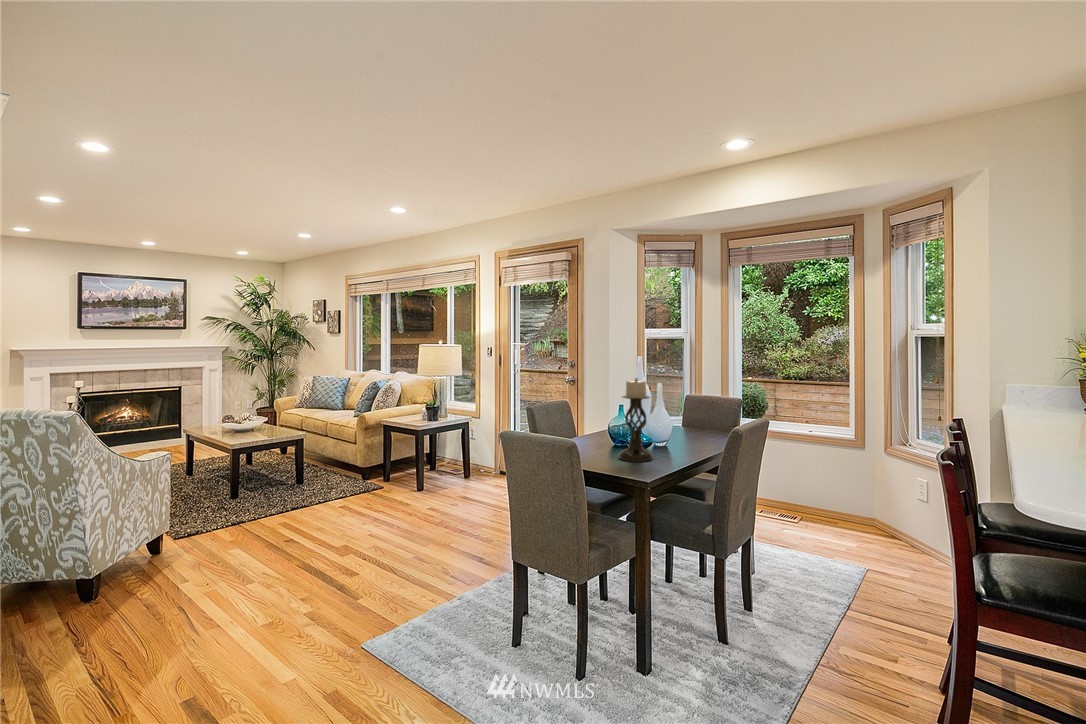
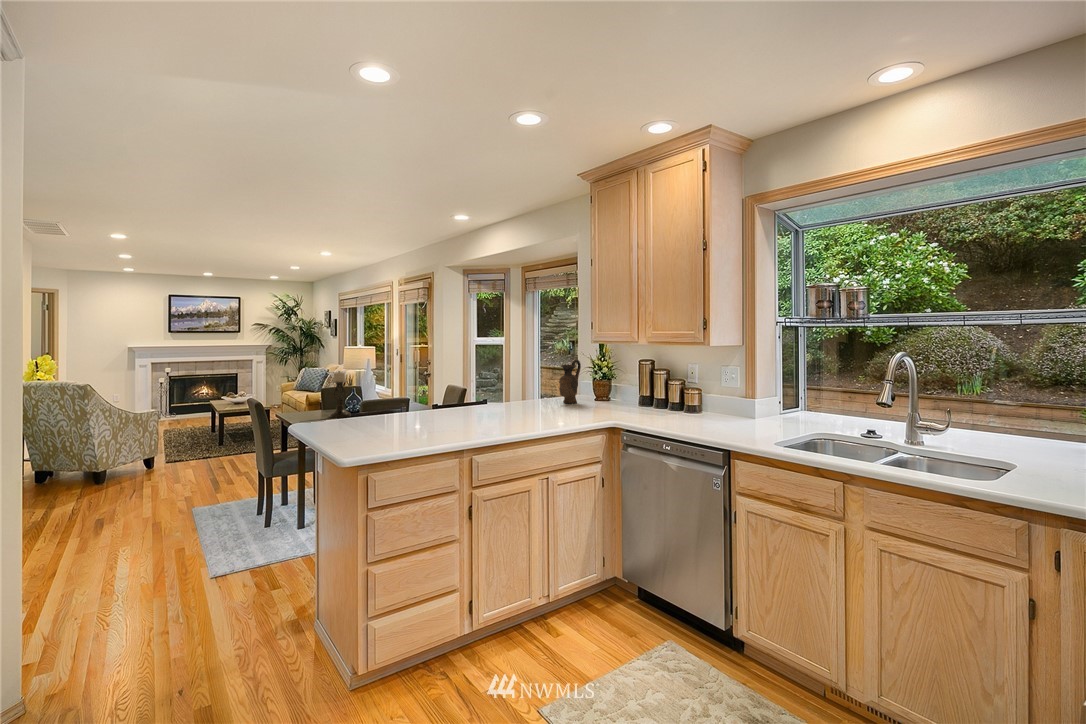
ceramic pitcher: none [1024,354,1063,424] -> present [559,359,581,403]

